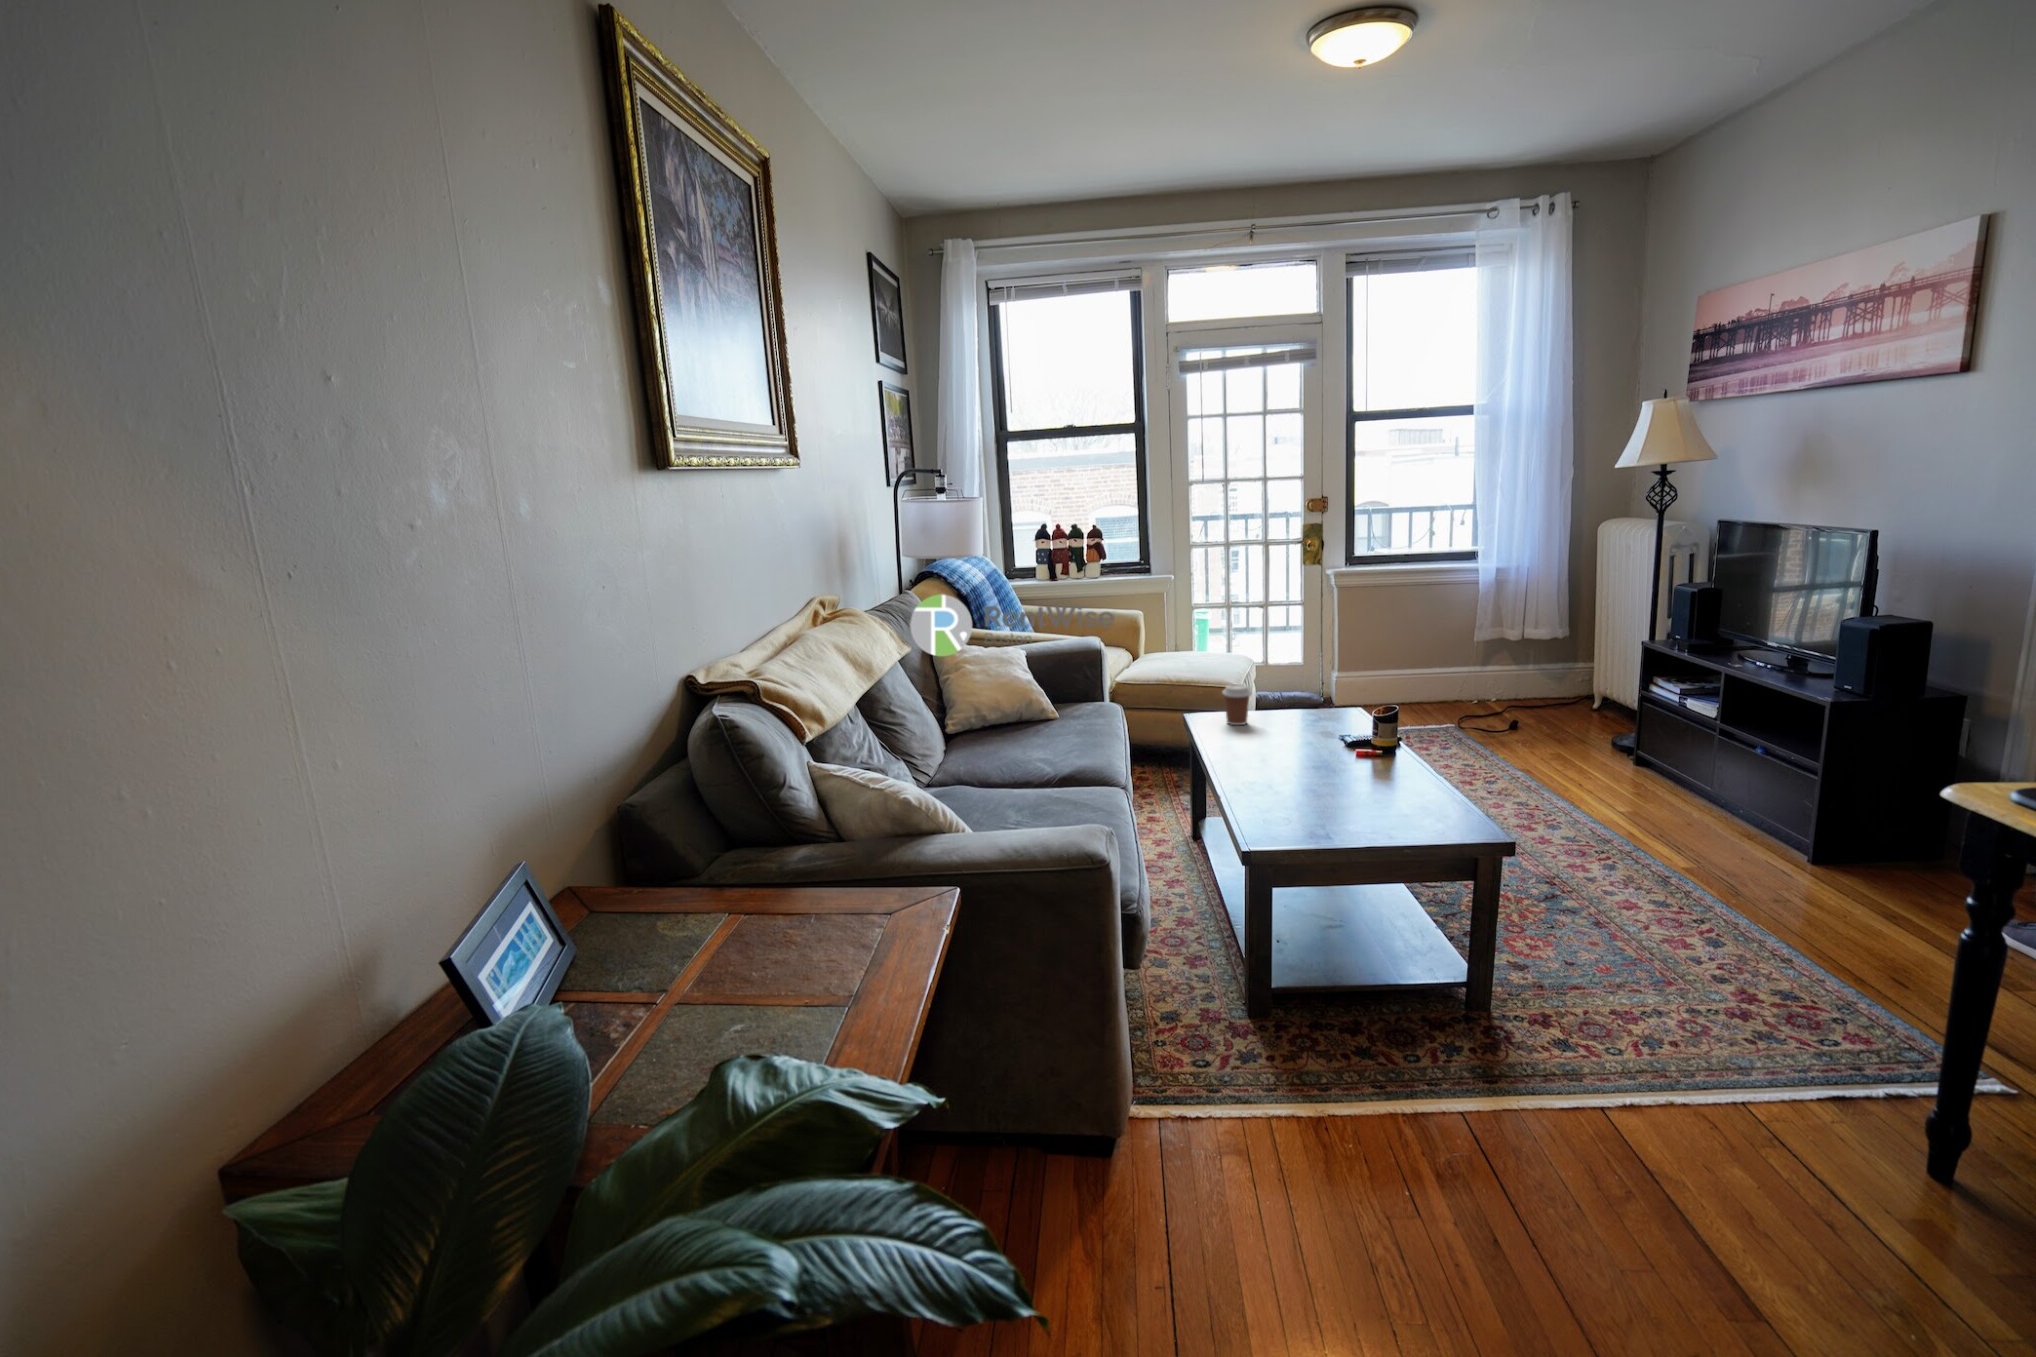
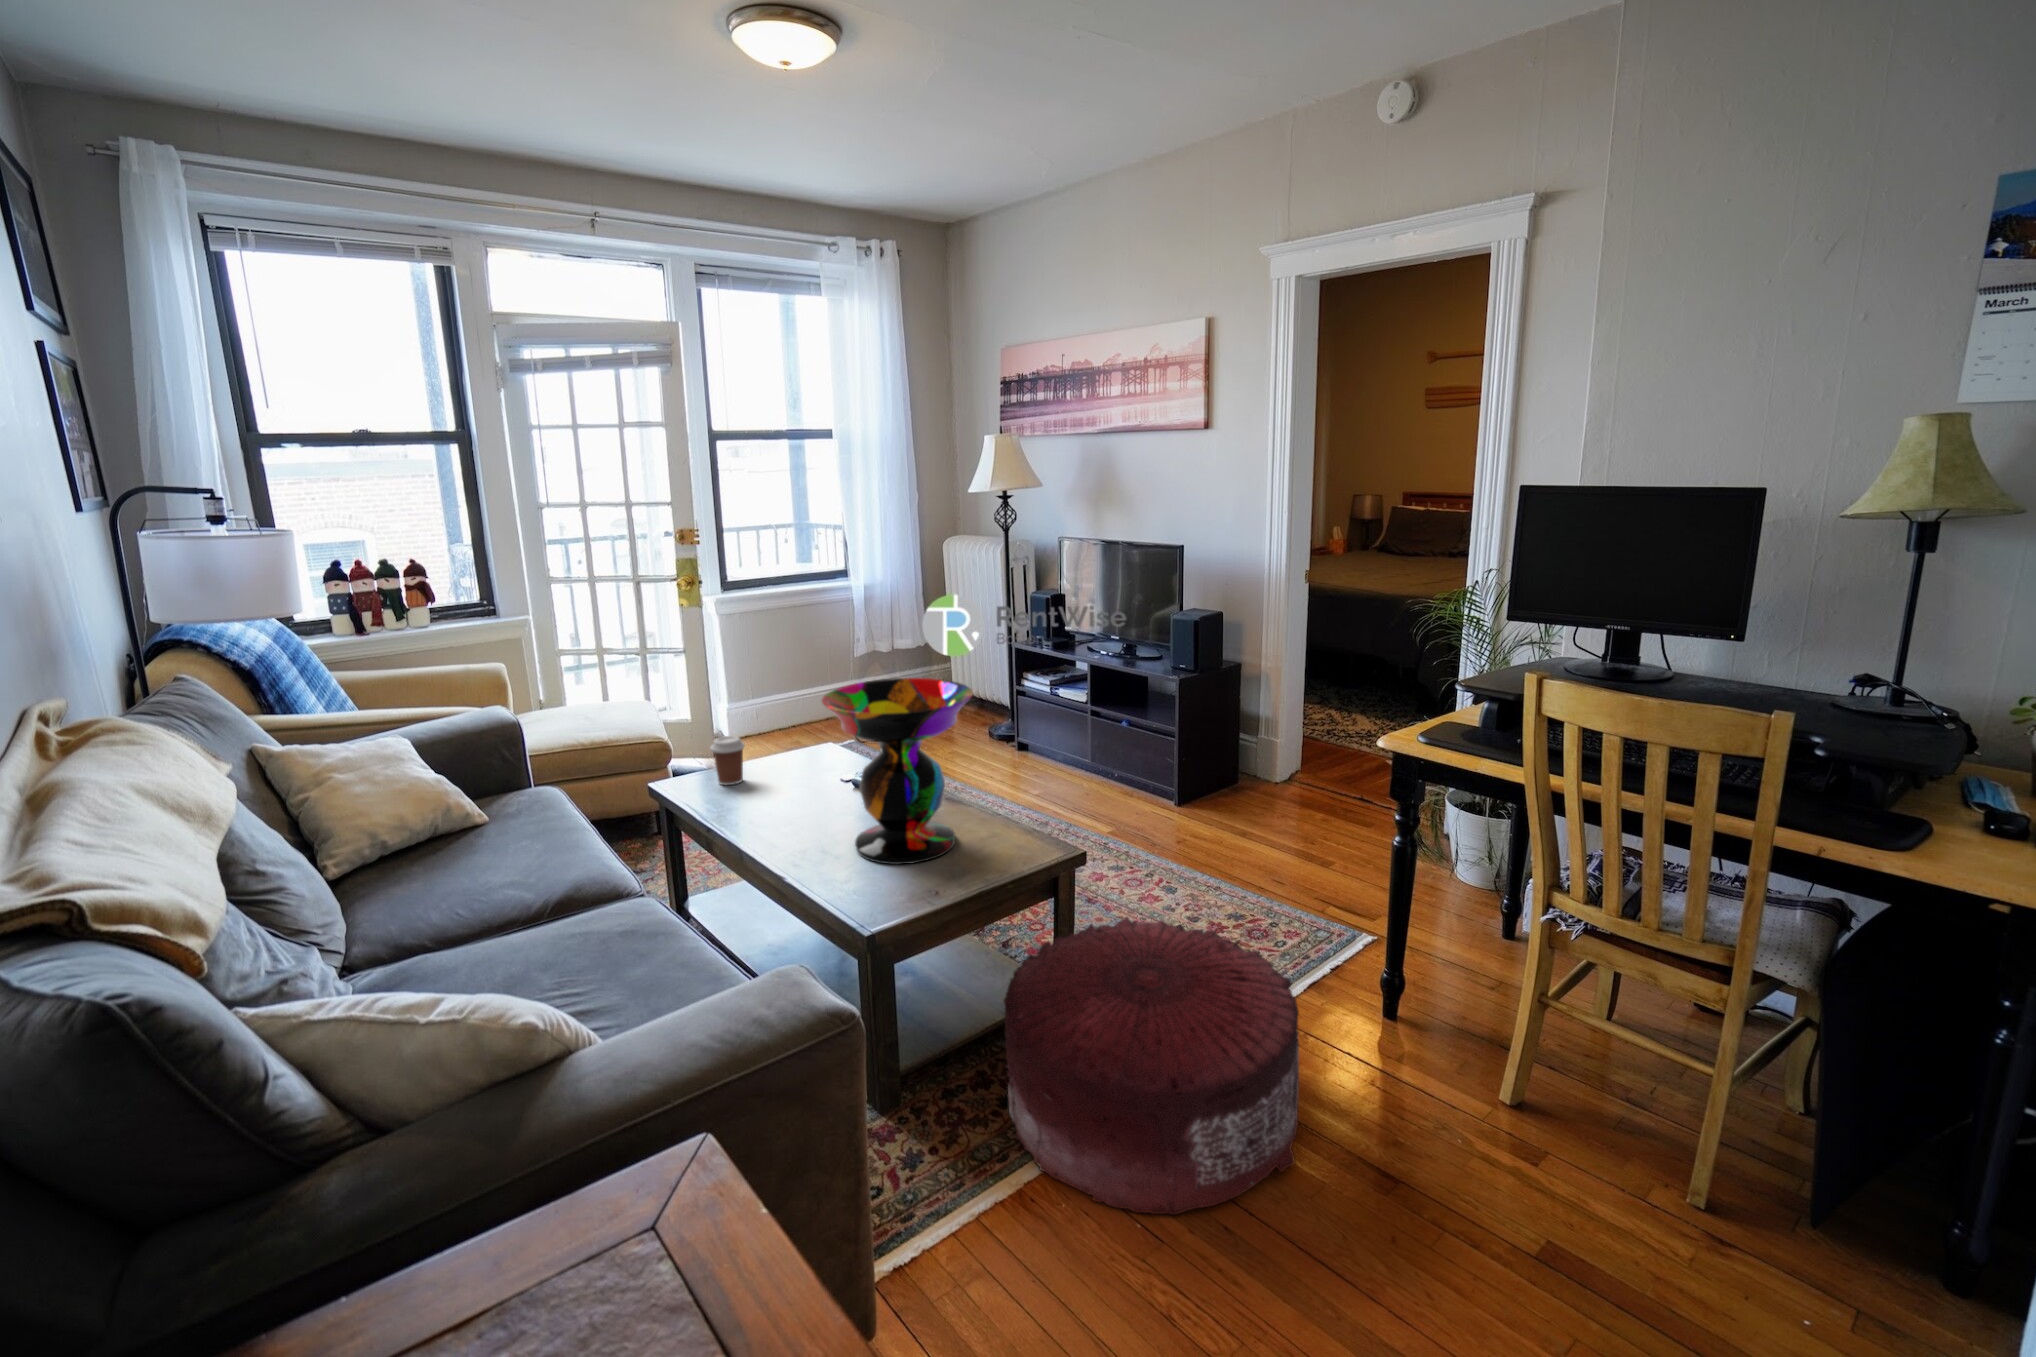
decorative bowl: none [1264,646,1411,815] -> present [821,678,973,864]
pouf: none [1341,921,1697,1235] -> present [1004,917,1299,1215]

